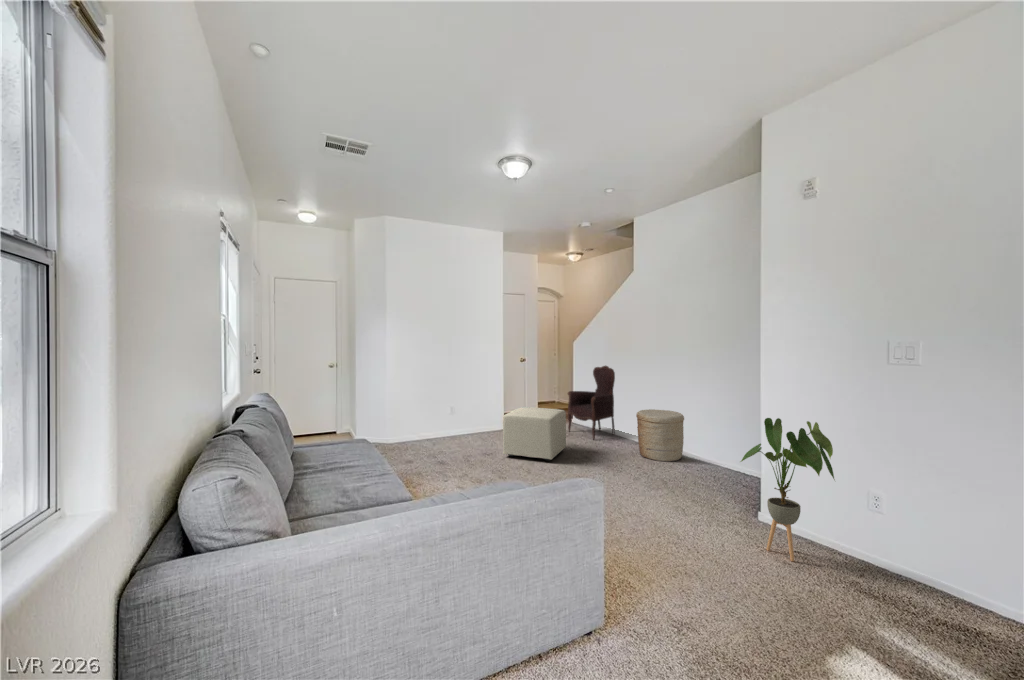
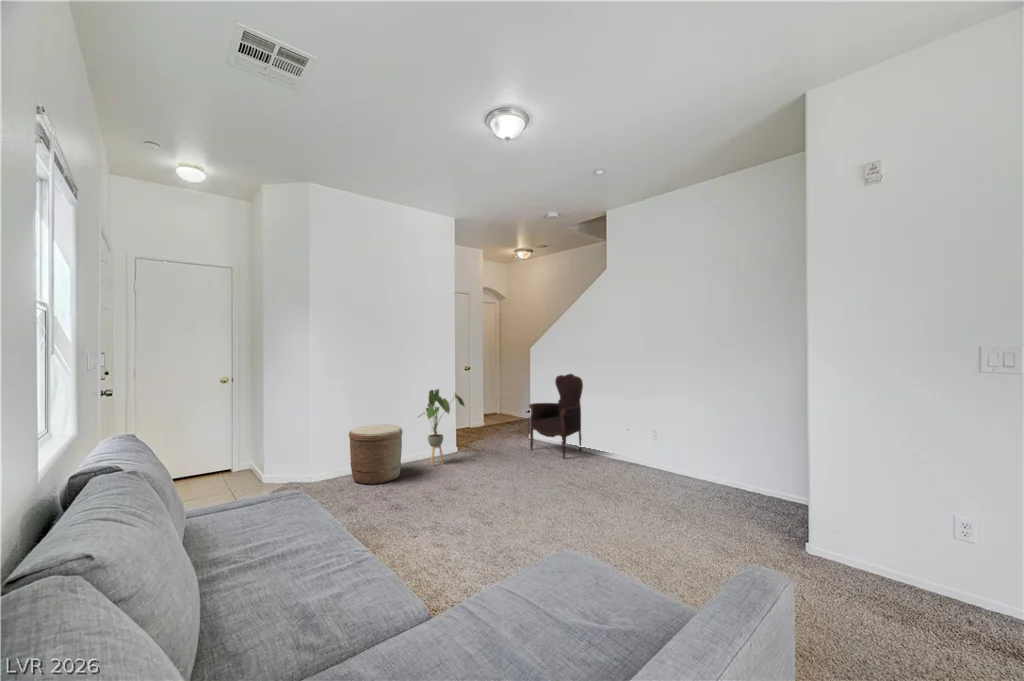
ottoman: present [503,407,566,461] -> none [472,427,542,493]
woven basket: present [636,409,684,462] -> present [349,424,402,485]
house plant: present [740,418,835,561] -> present [418,389,464,466]

